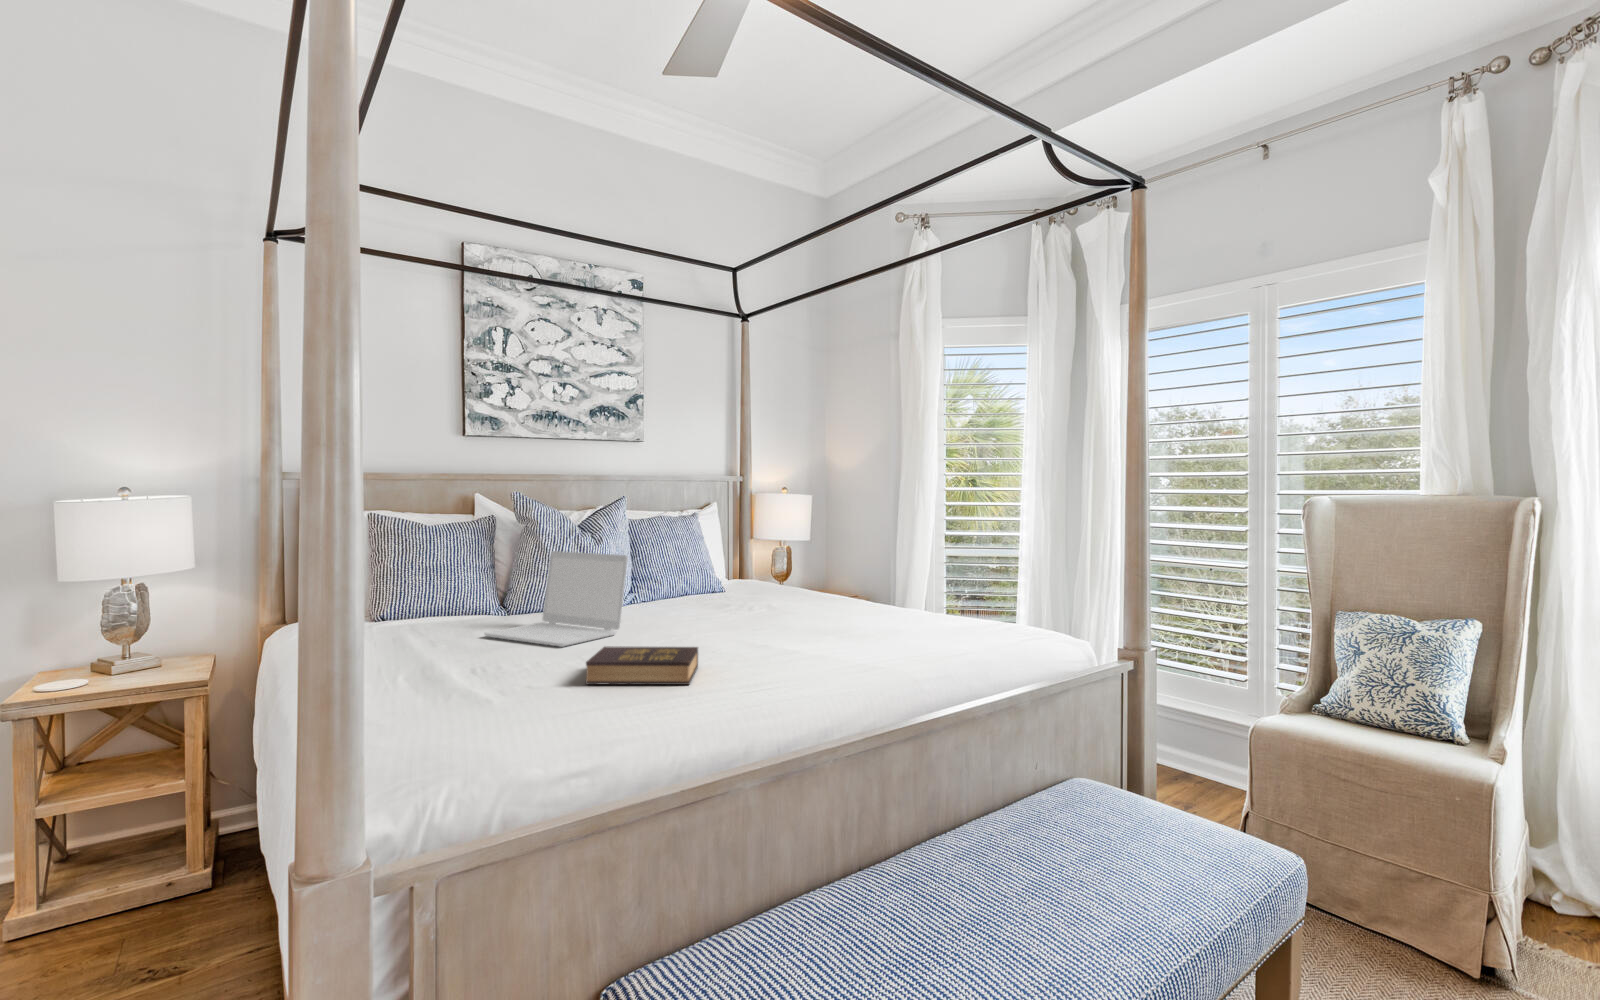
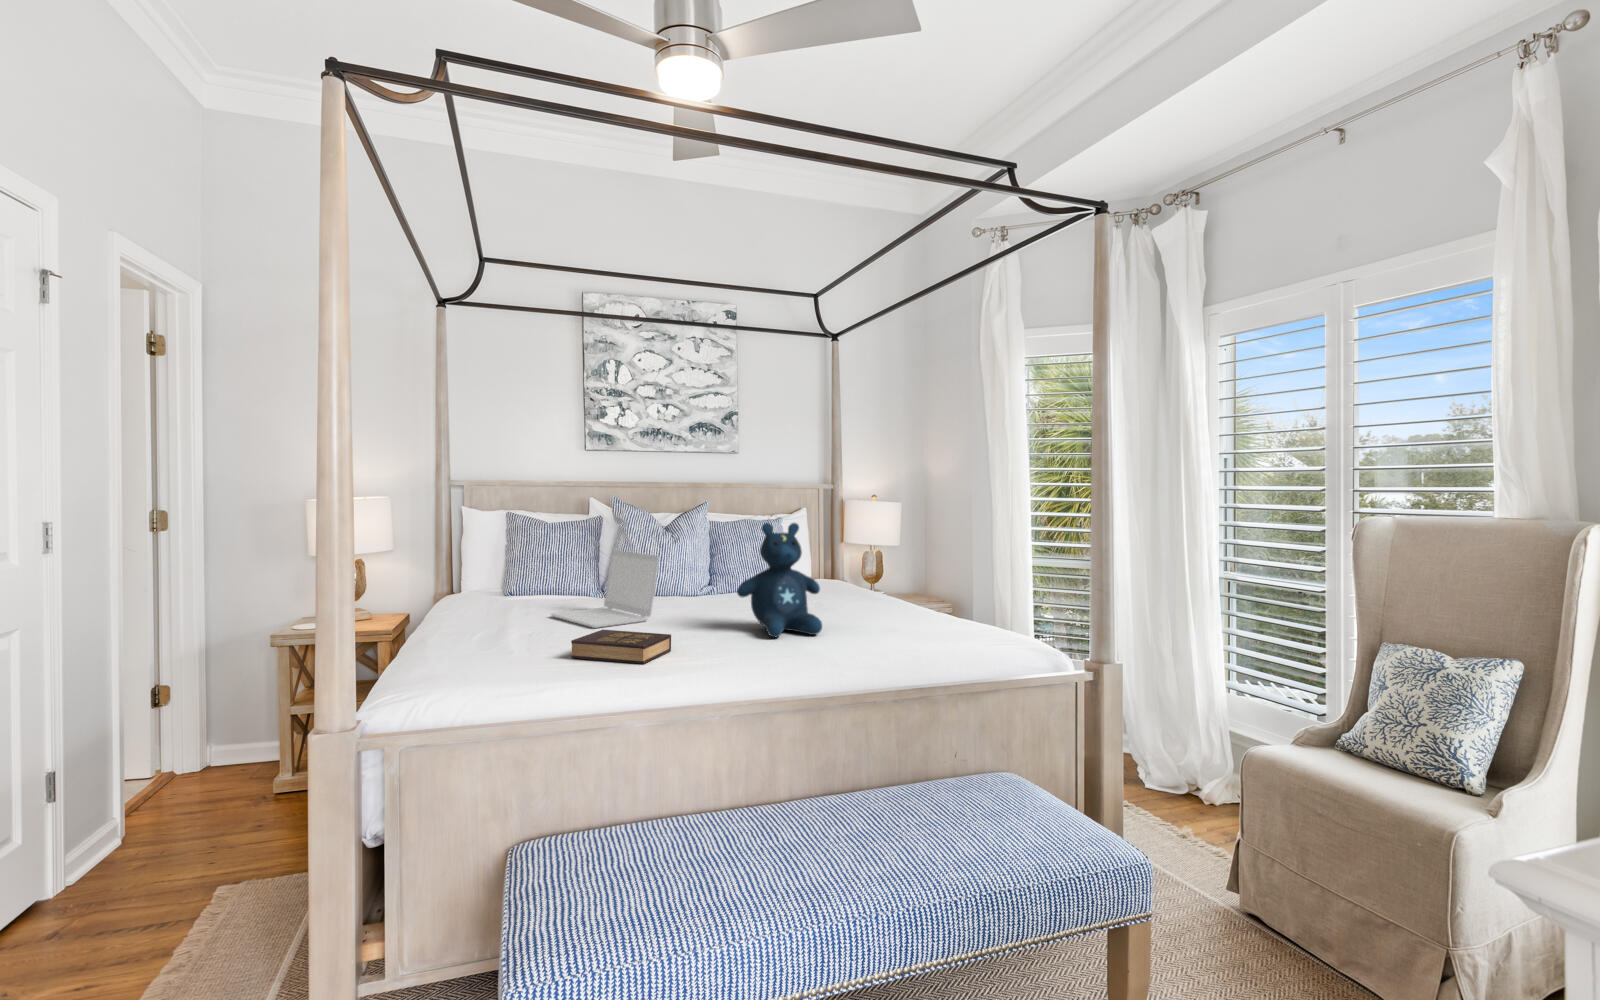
stuffed bear: none [739,512,841,644] -> present [737,523,822,637]

